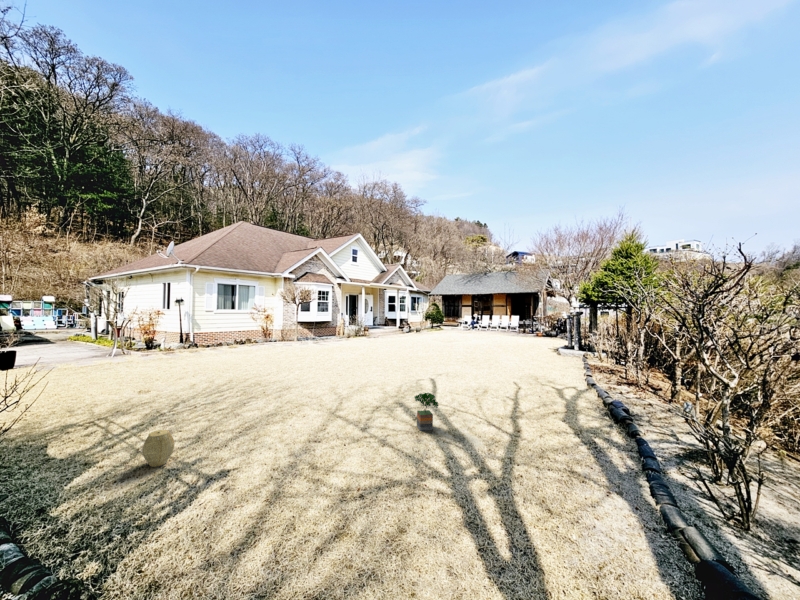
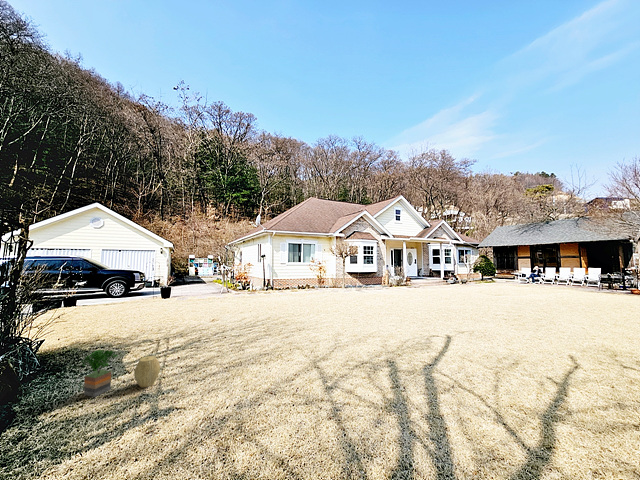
potted tree: present [414,393,438,431] -> present [82,350,118,397]

